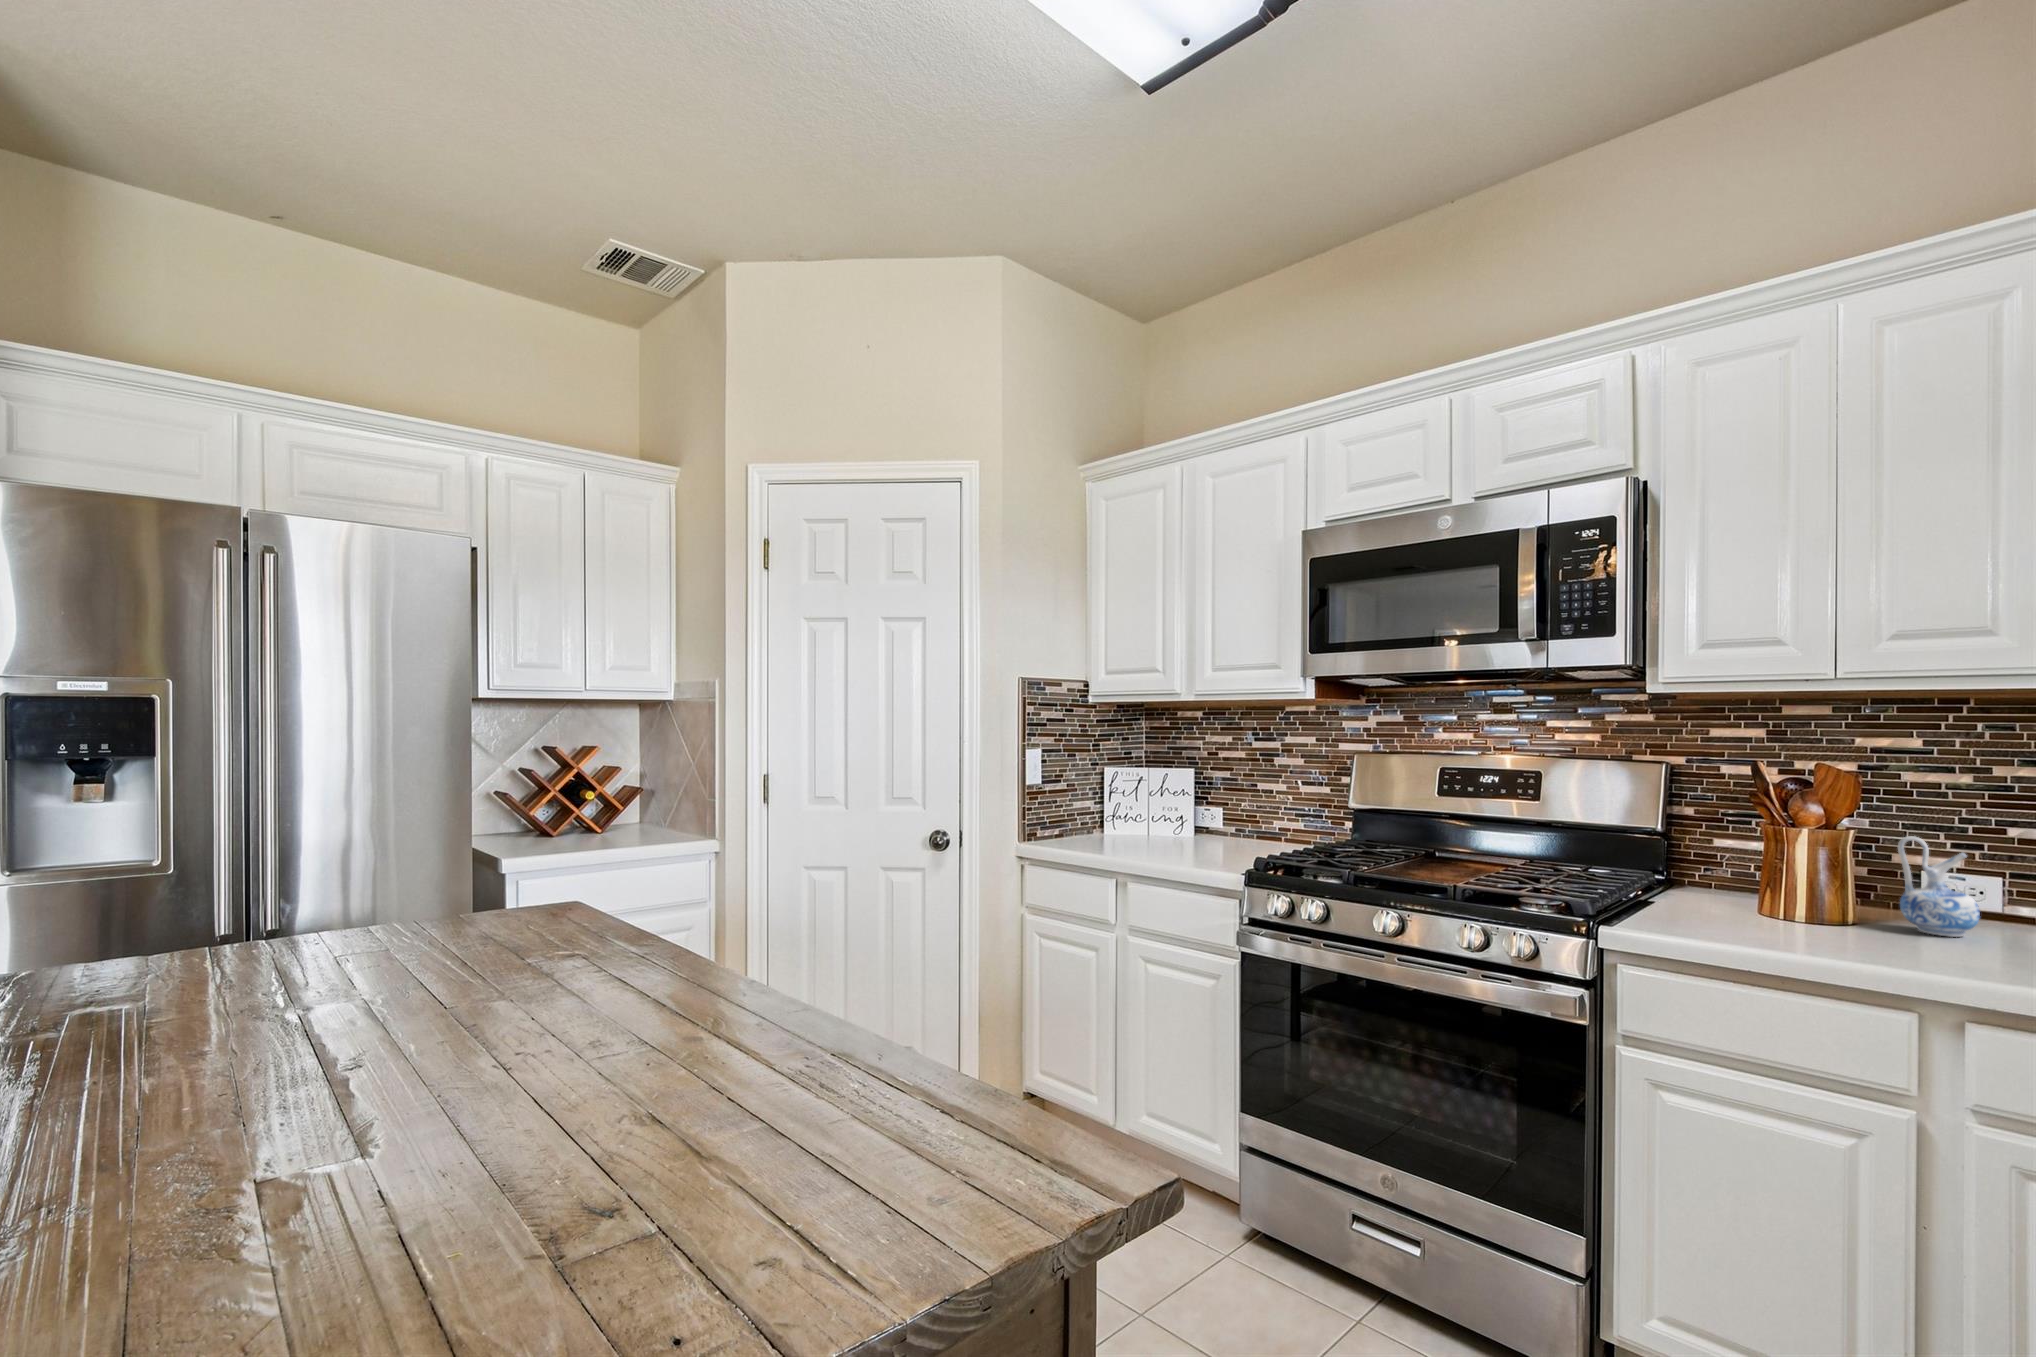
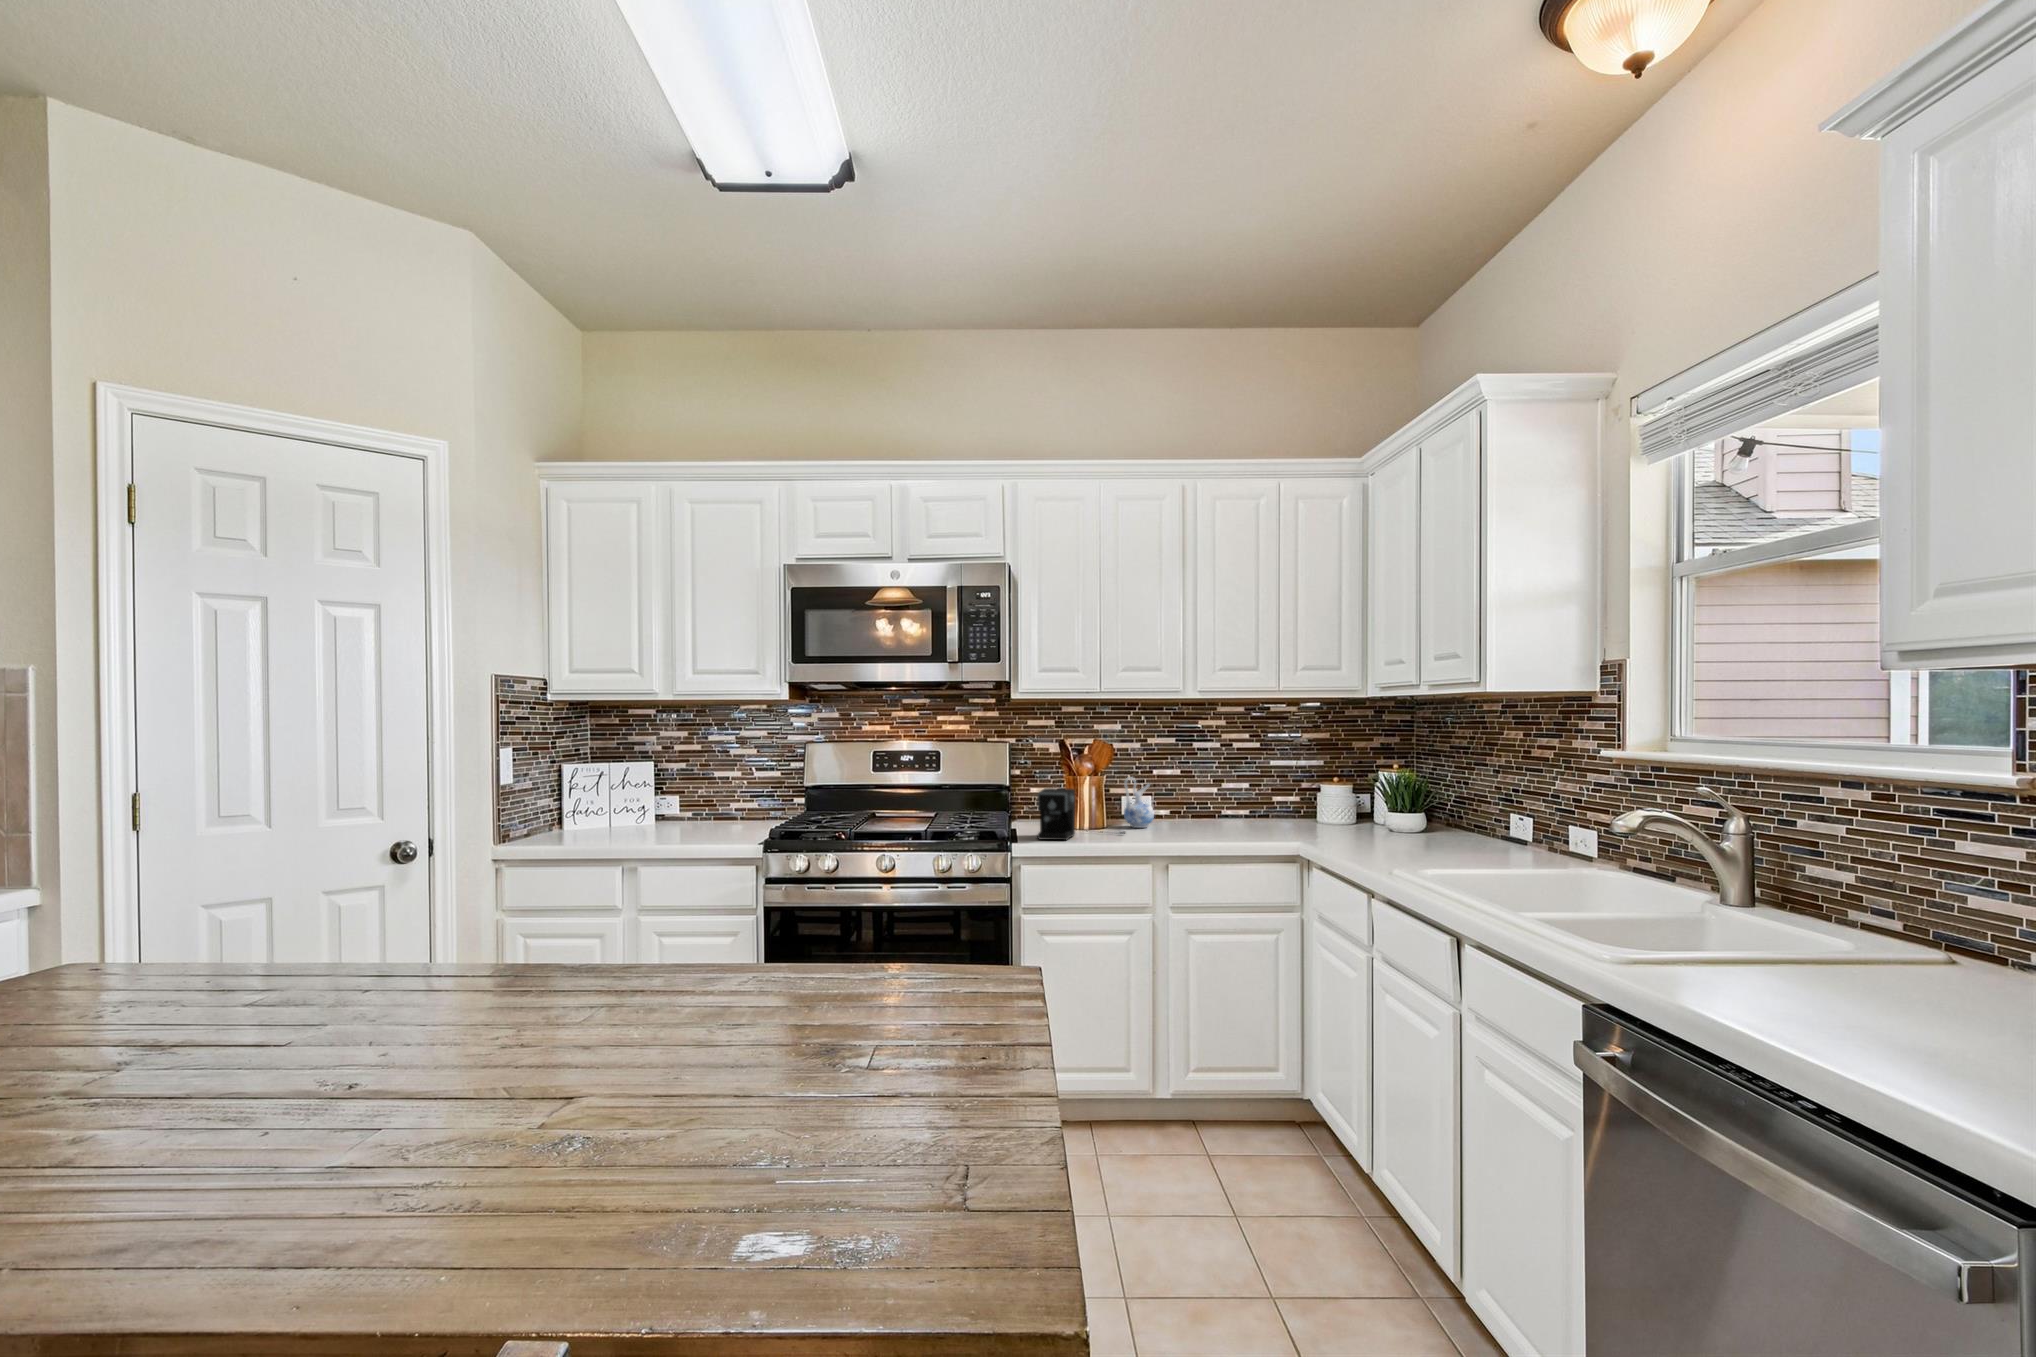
coffee maker: none [1665,841,1880,942] -> present [1037,788,1125,840]

